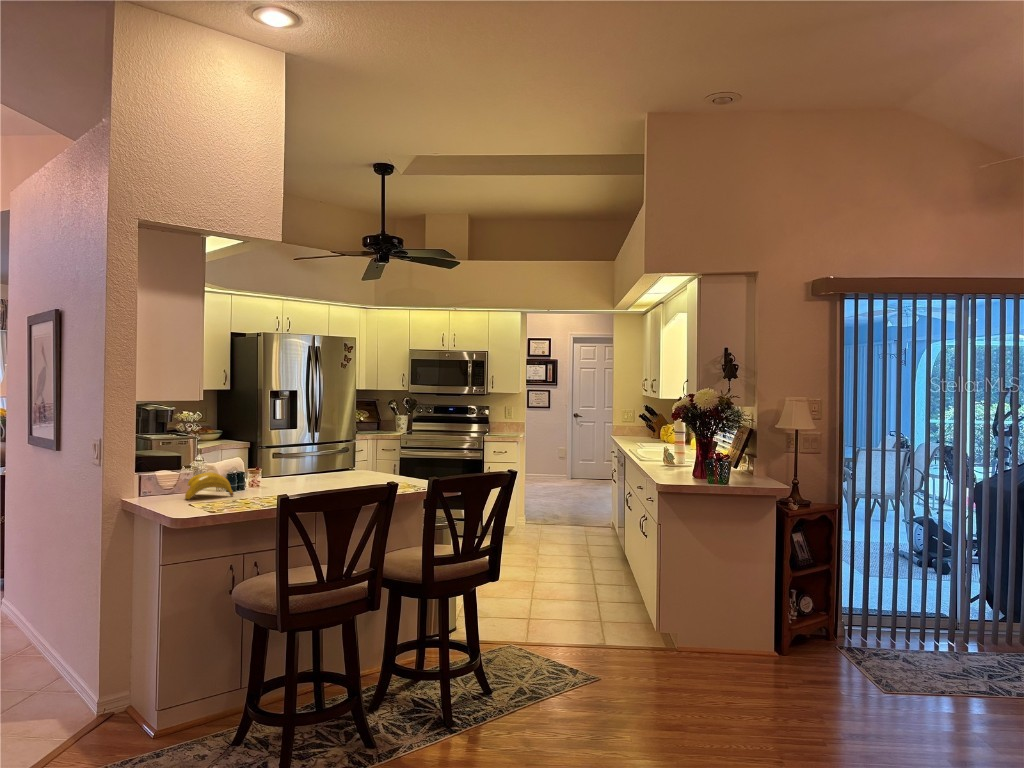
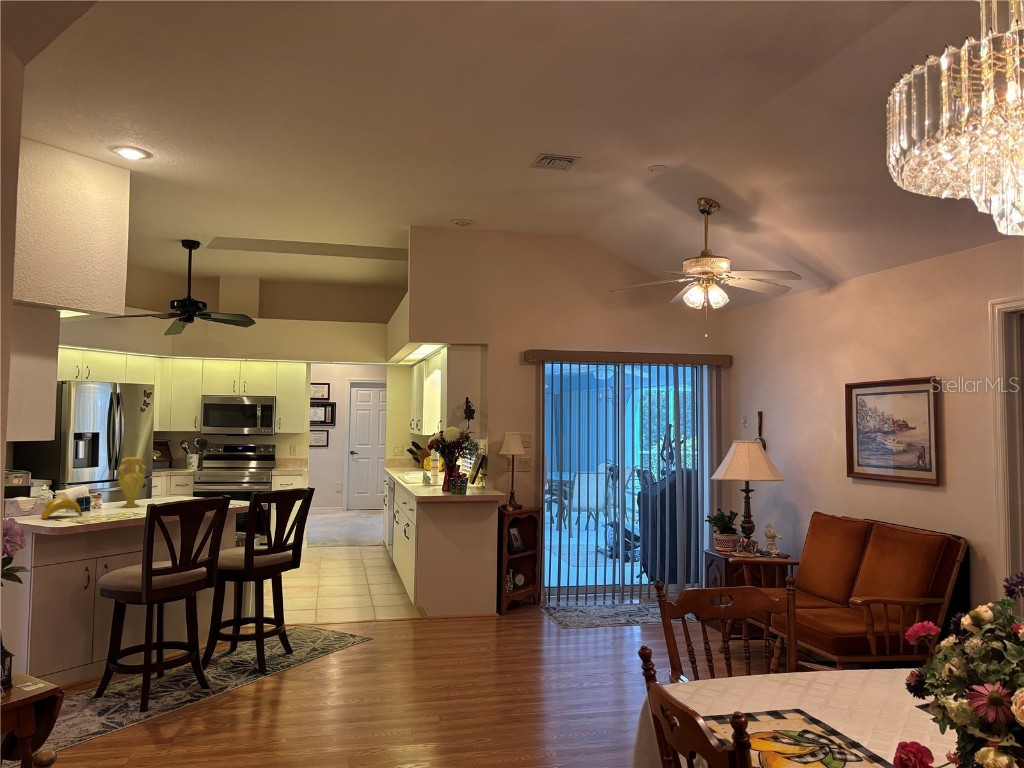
vase: none [283,422,317,484] -> present [118,457,145,507]

